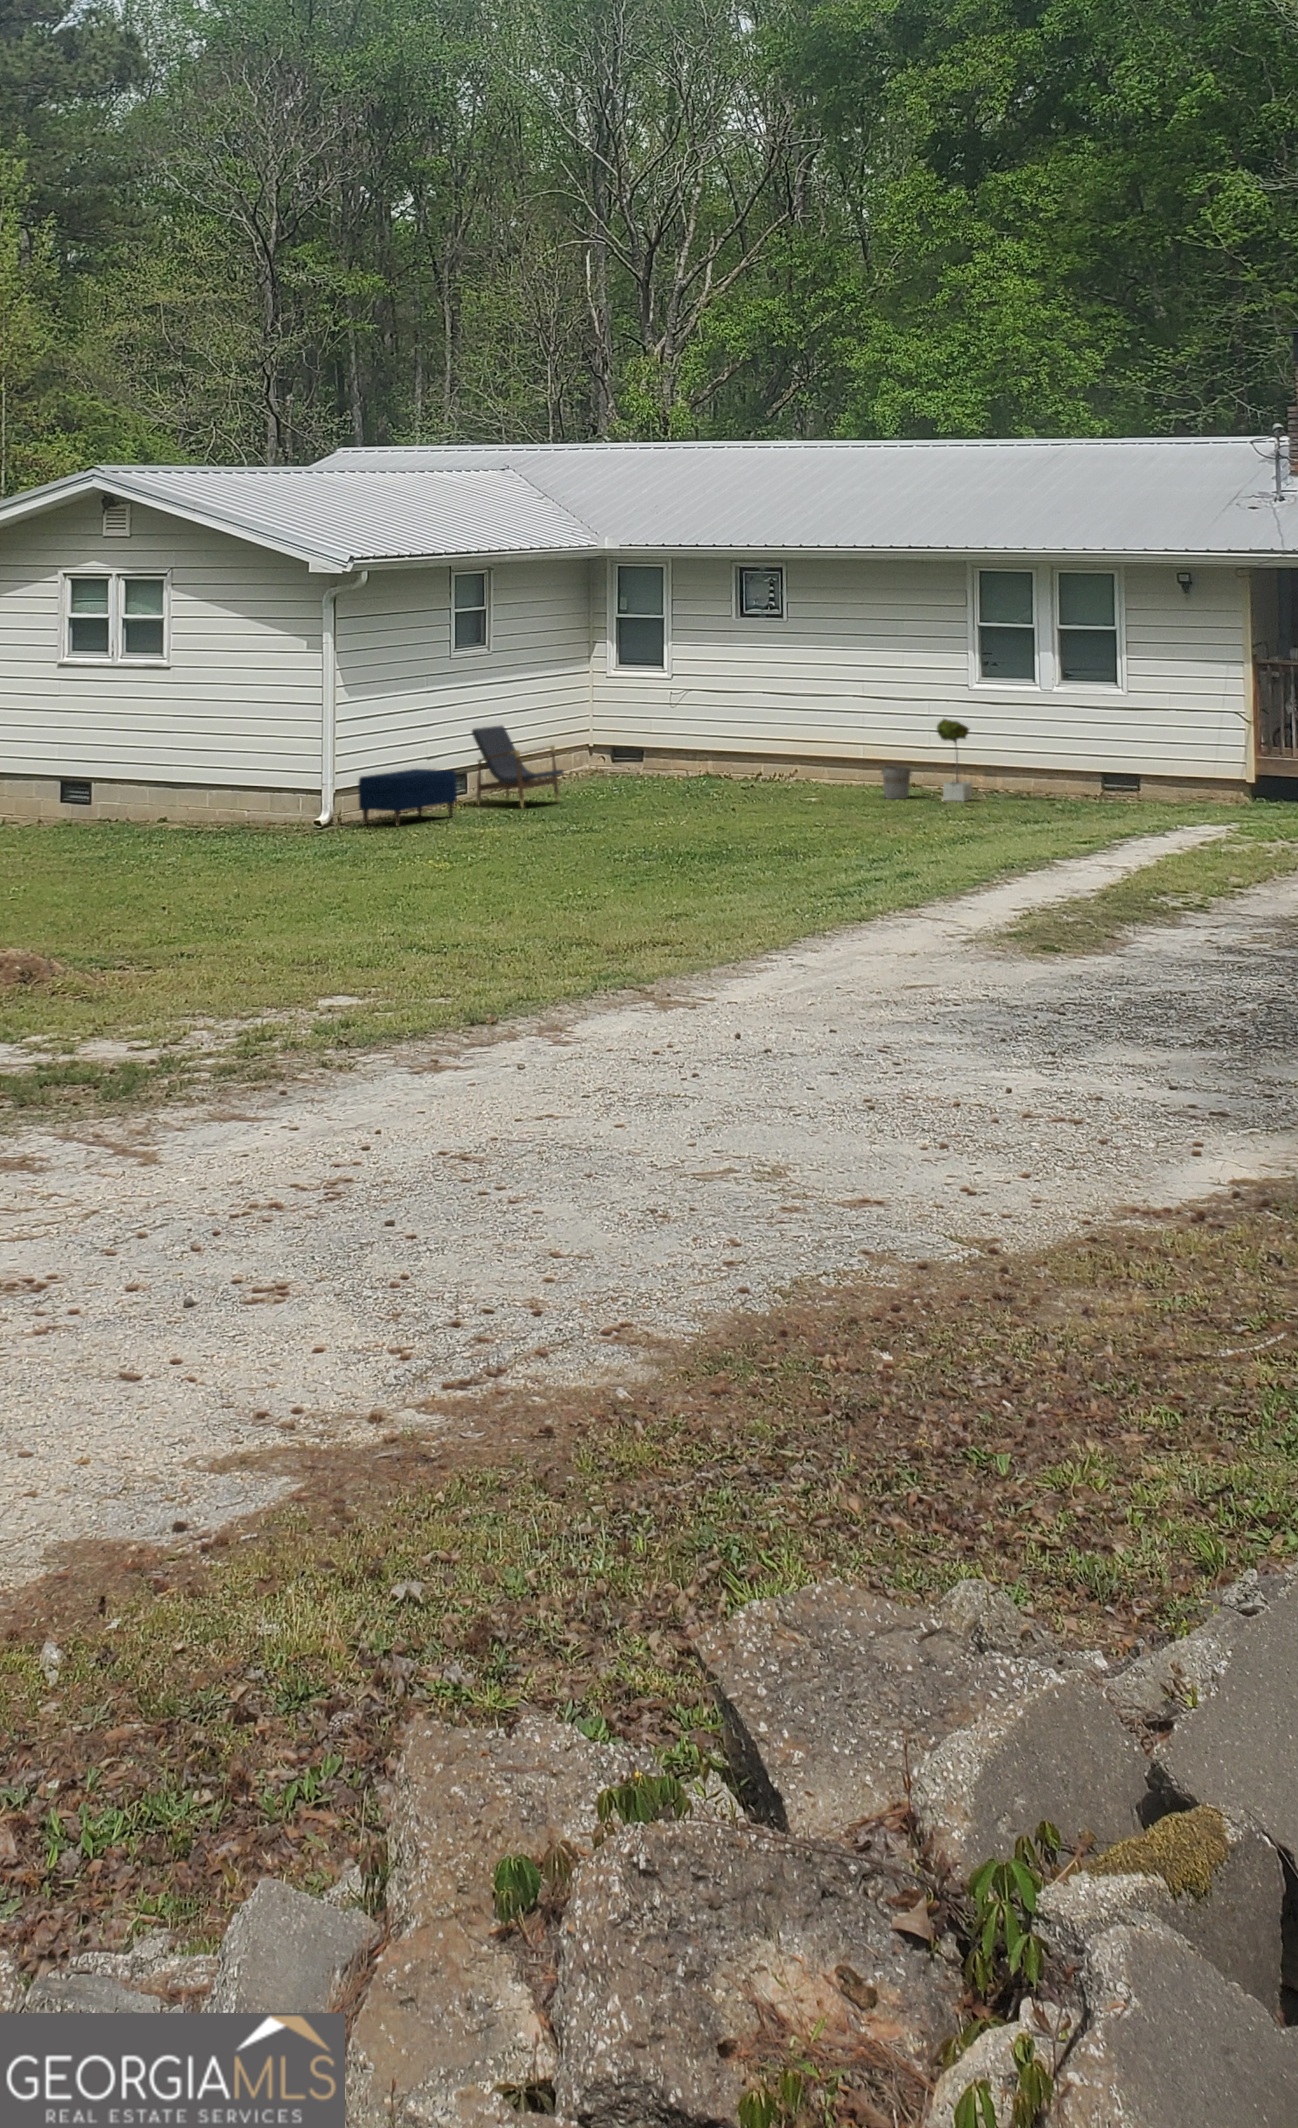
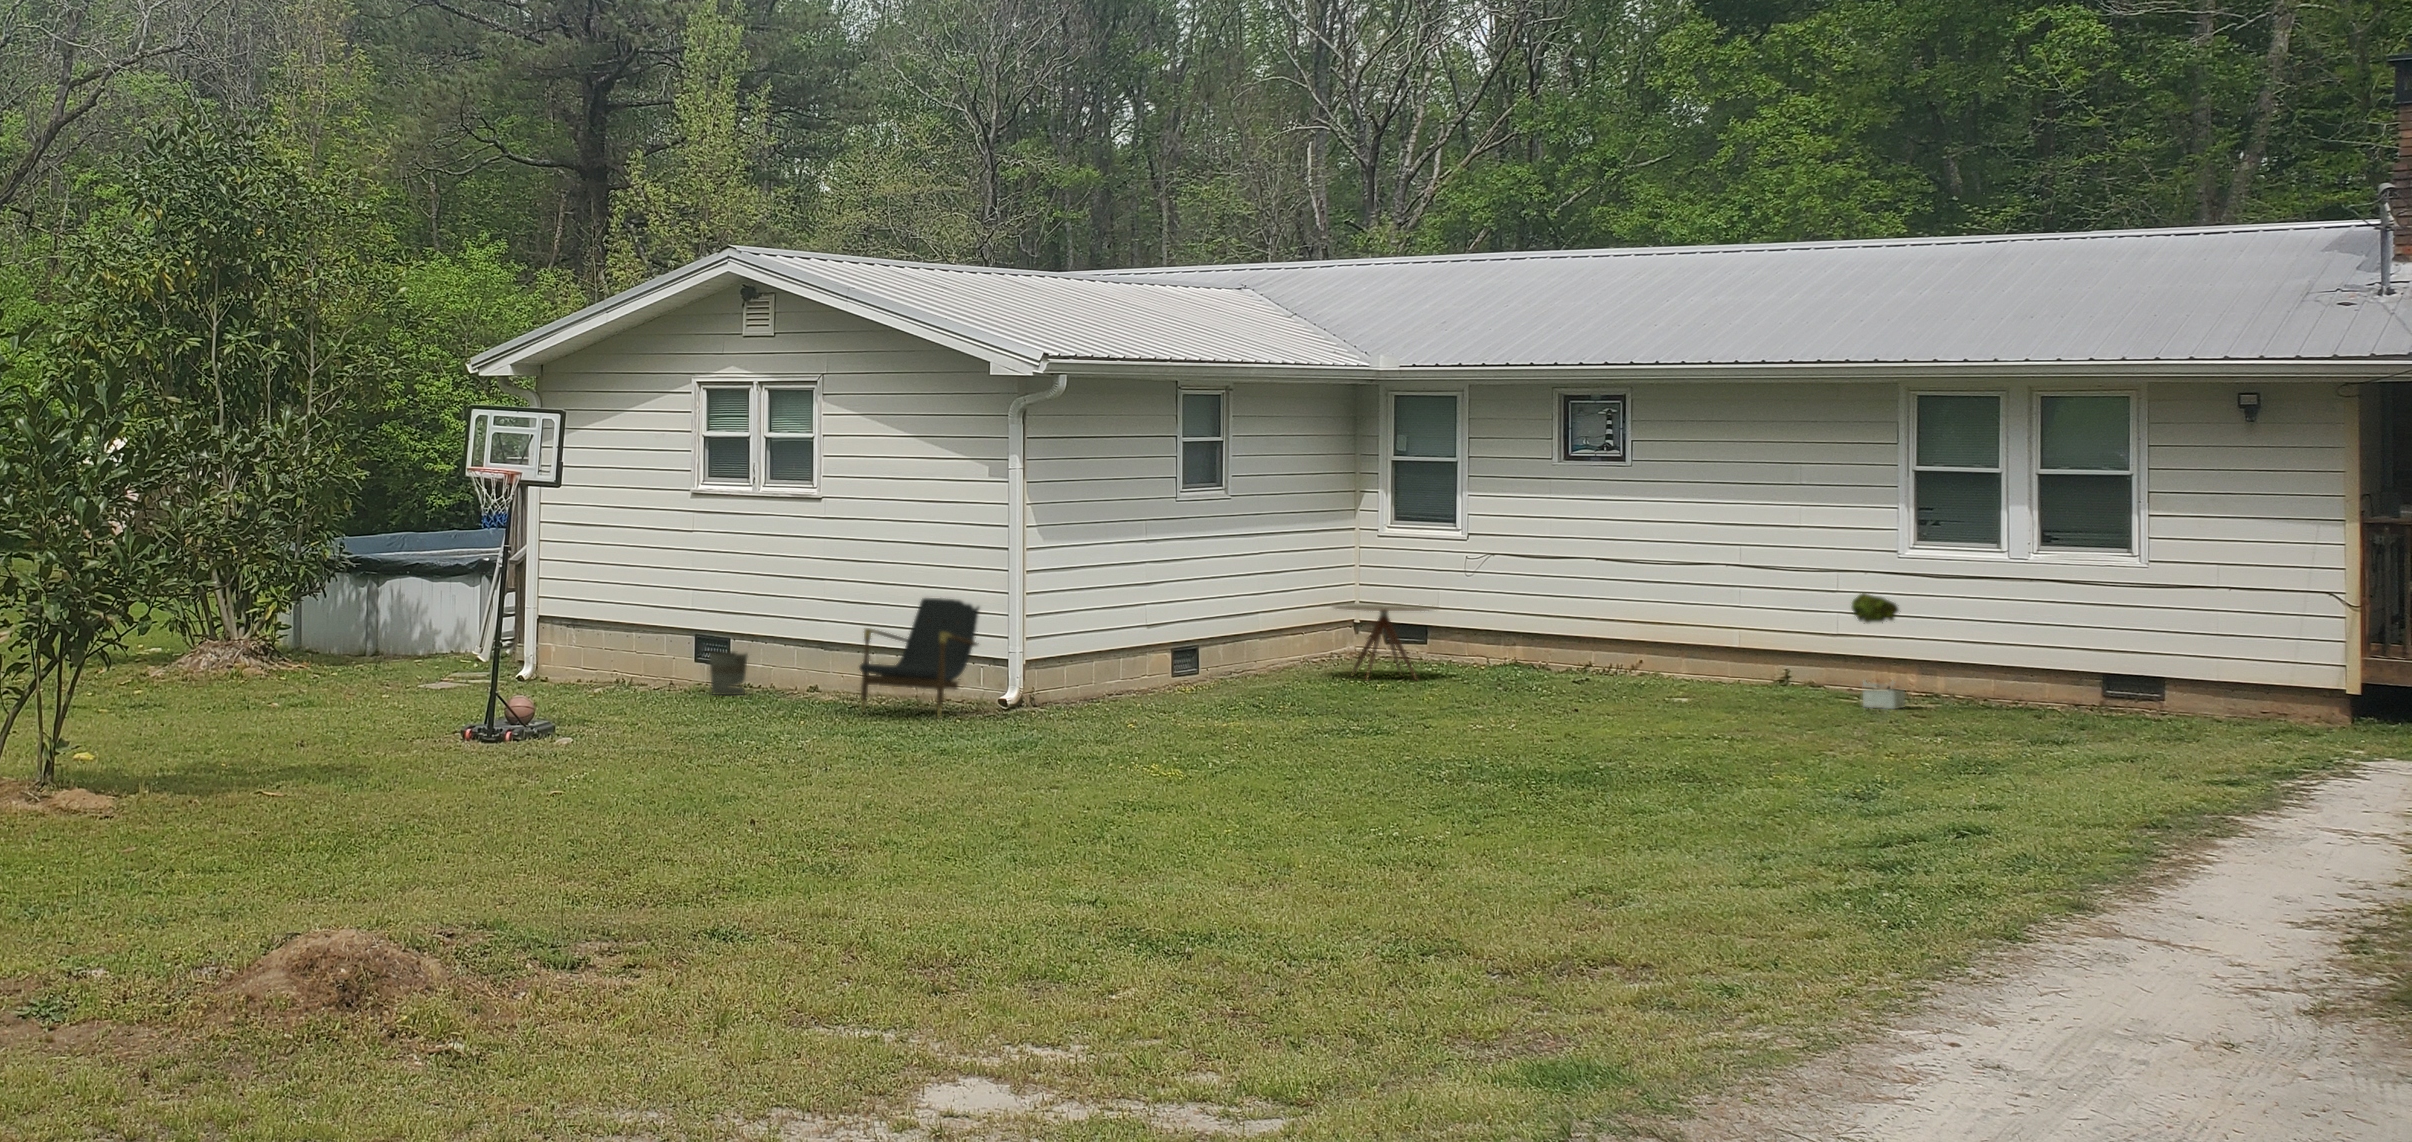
lounge chair: present [472,725,564,808] -> present [860,598,981,718]
round table: none [568,731,650,791] -> present [1334,603,1437,681]
bucket: present [881,766,911,799] -> present [708,650,747,695]
bench: present [358,769,457,827] -> none [1050,638,1181,712]

